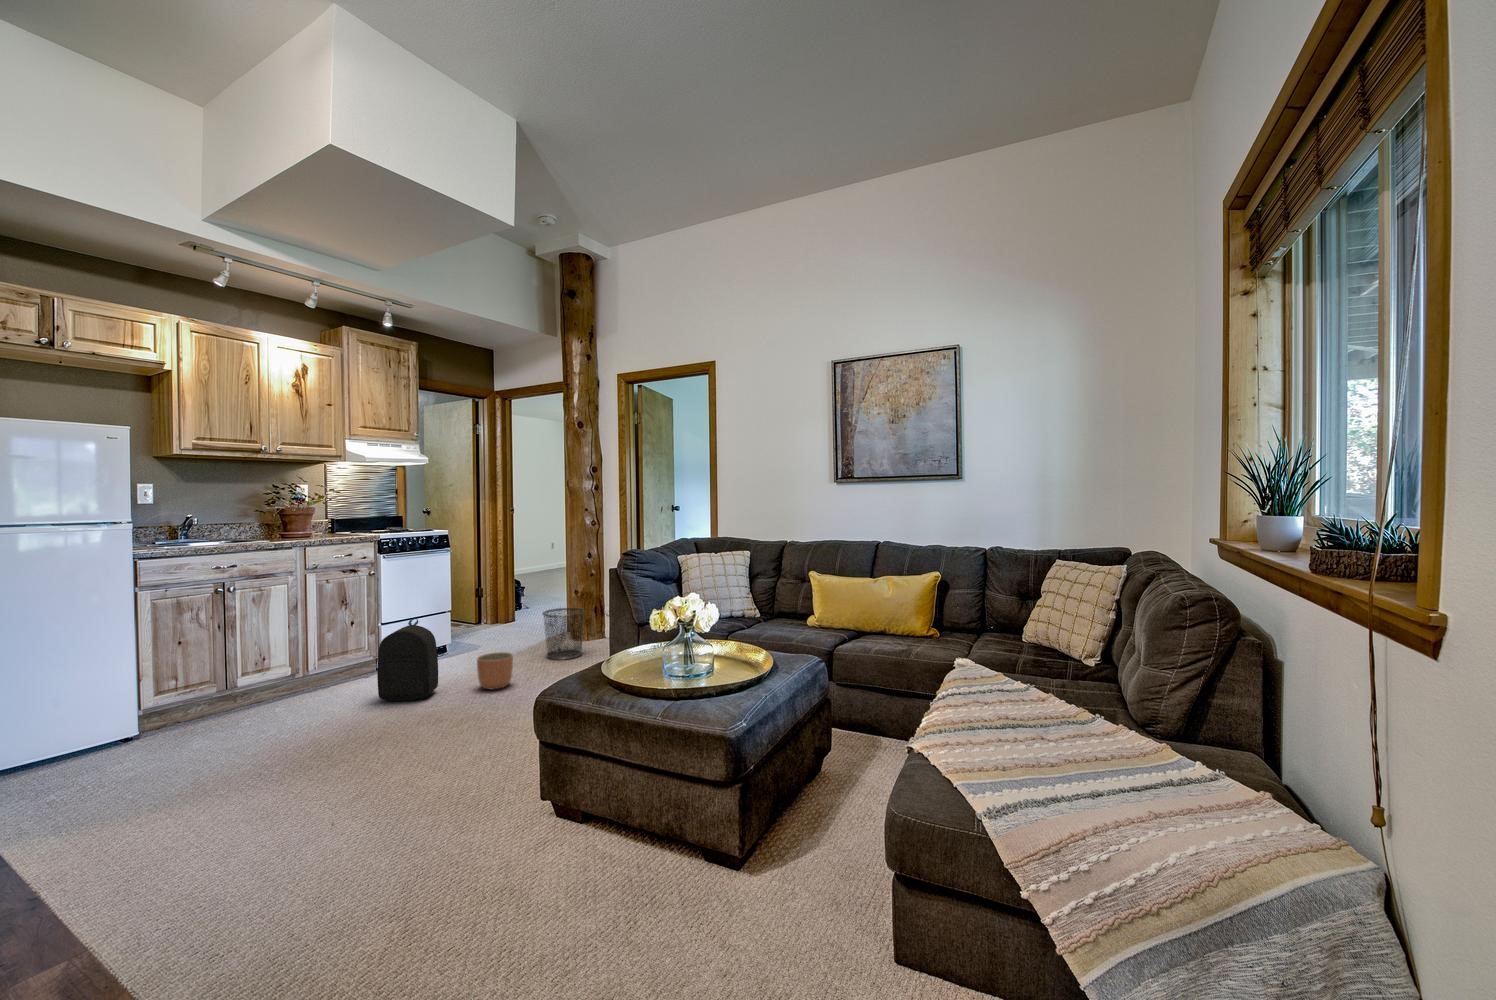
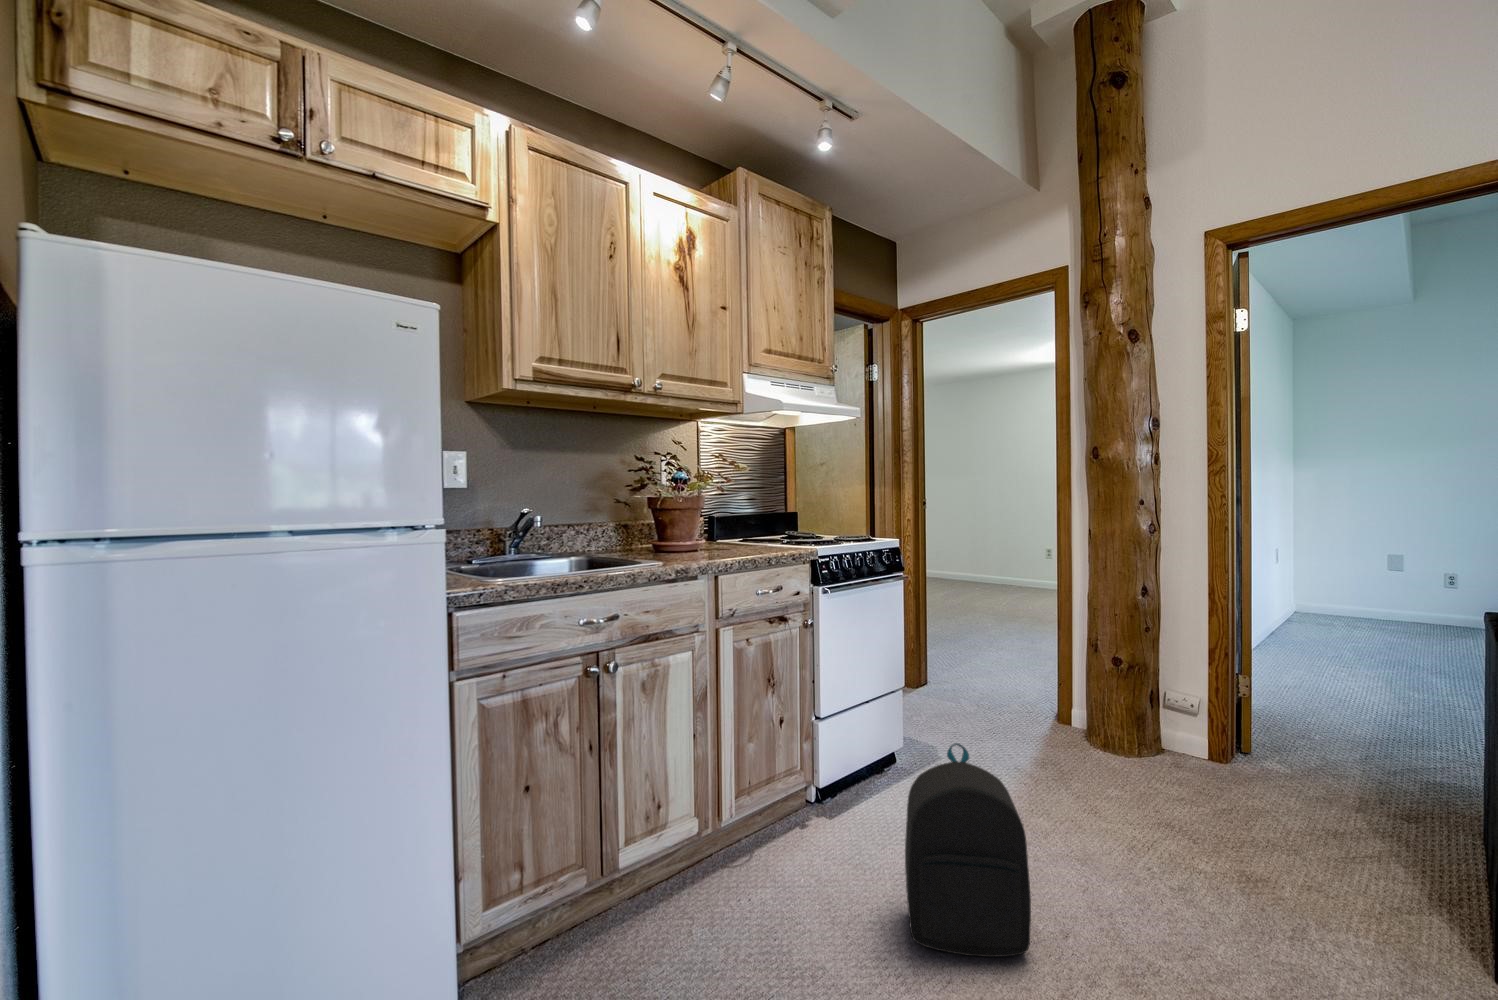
trash can: present [543,608,585,660] -> none [1109,699,1211,821]
planter: present [477,652,513,689] -> none [1101,830,1196,940]

